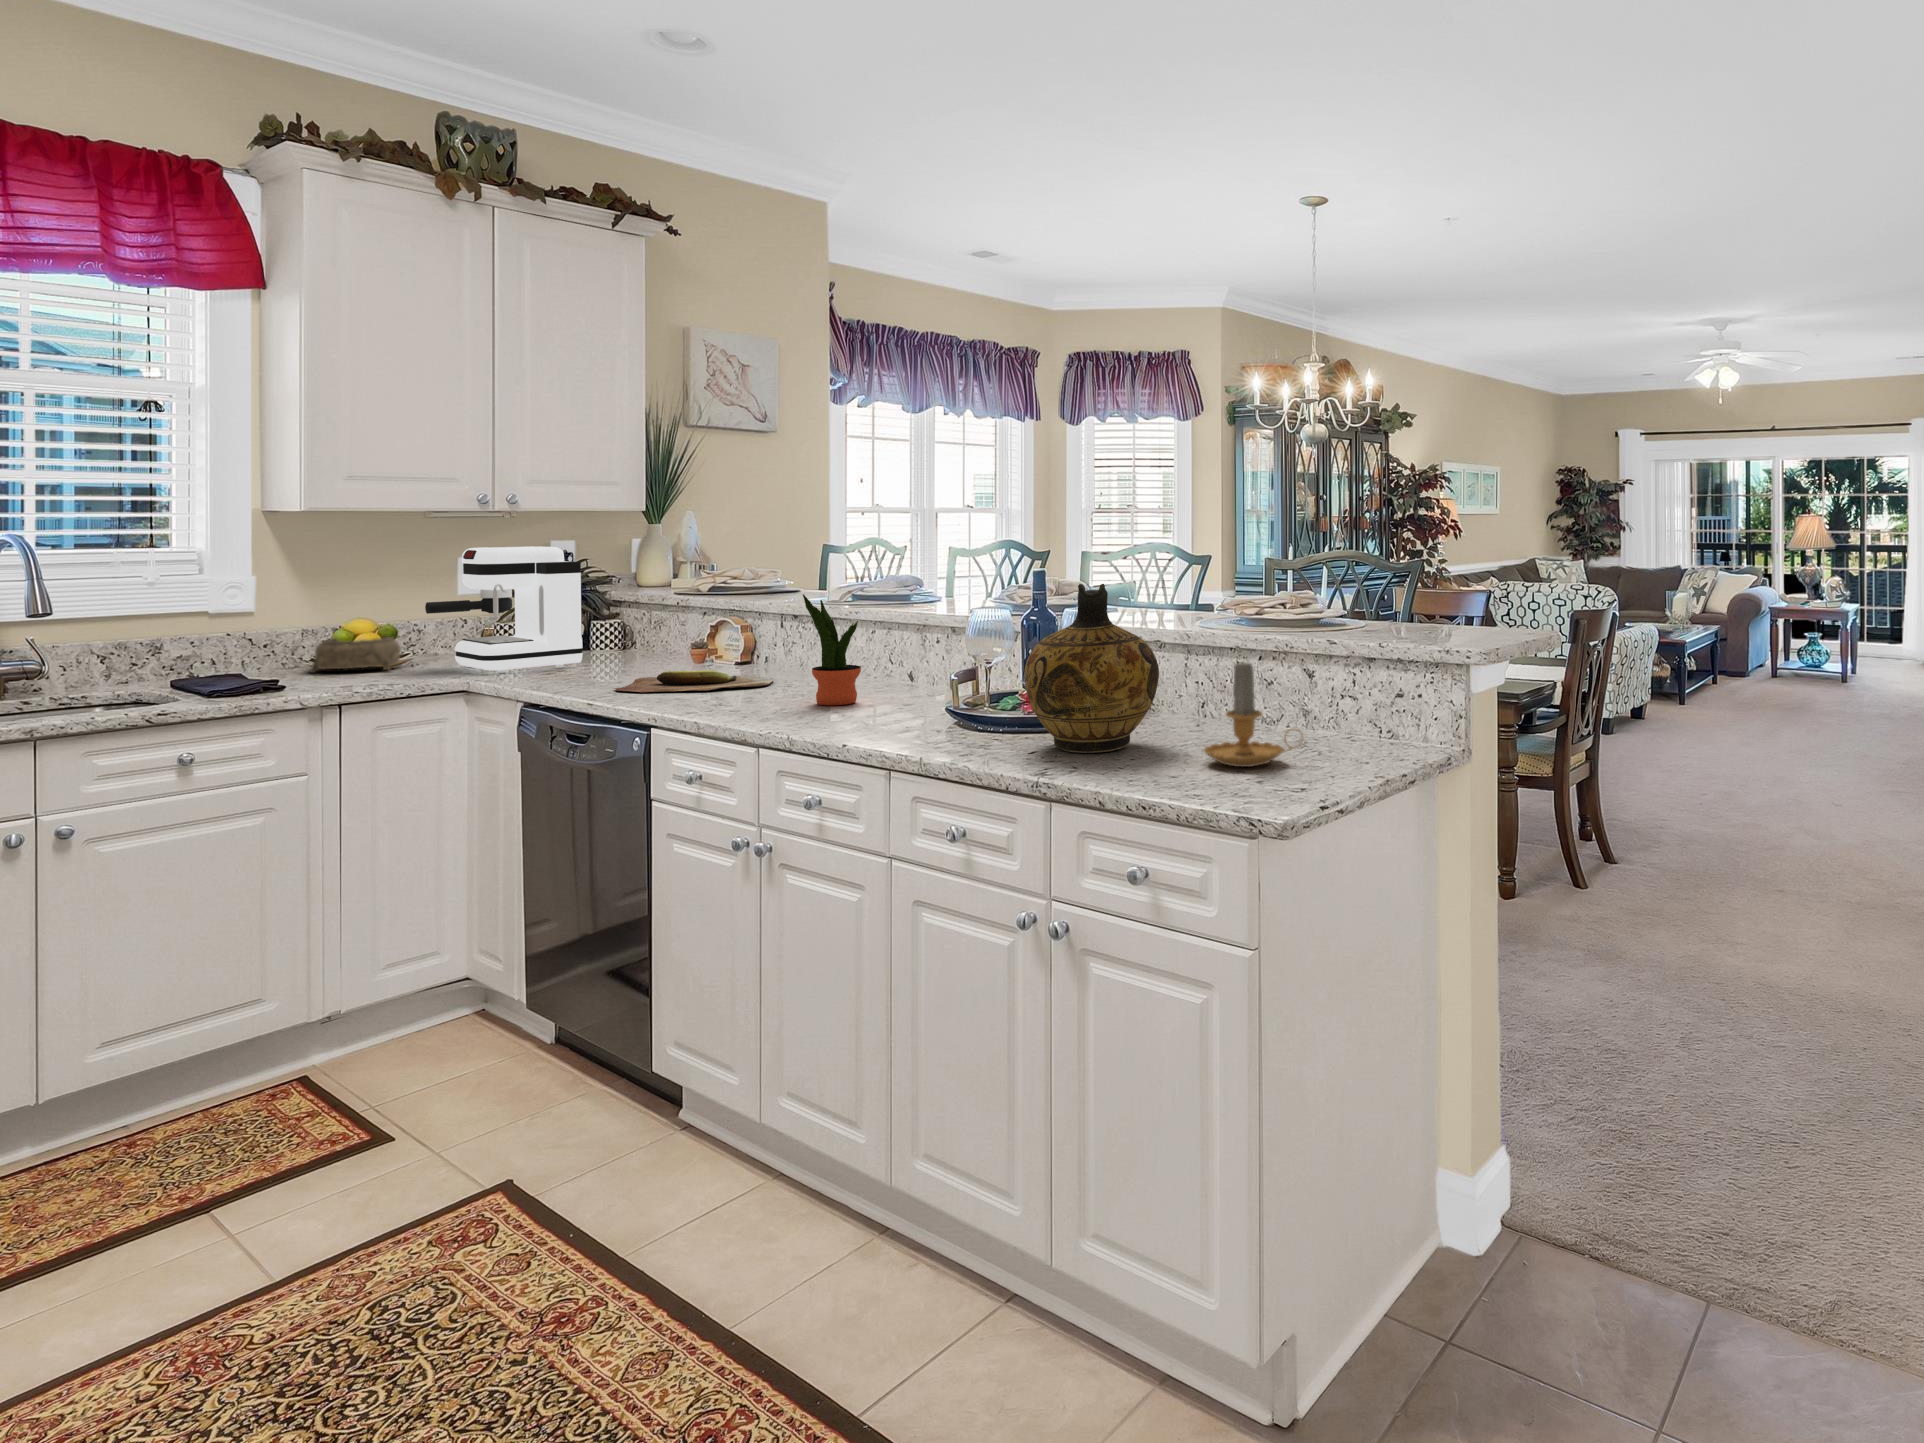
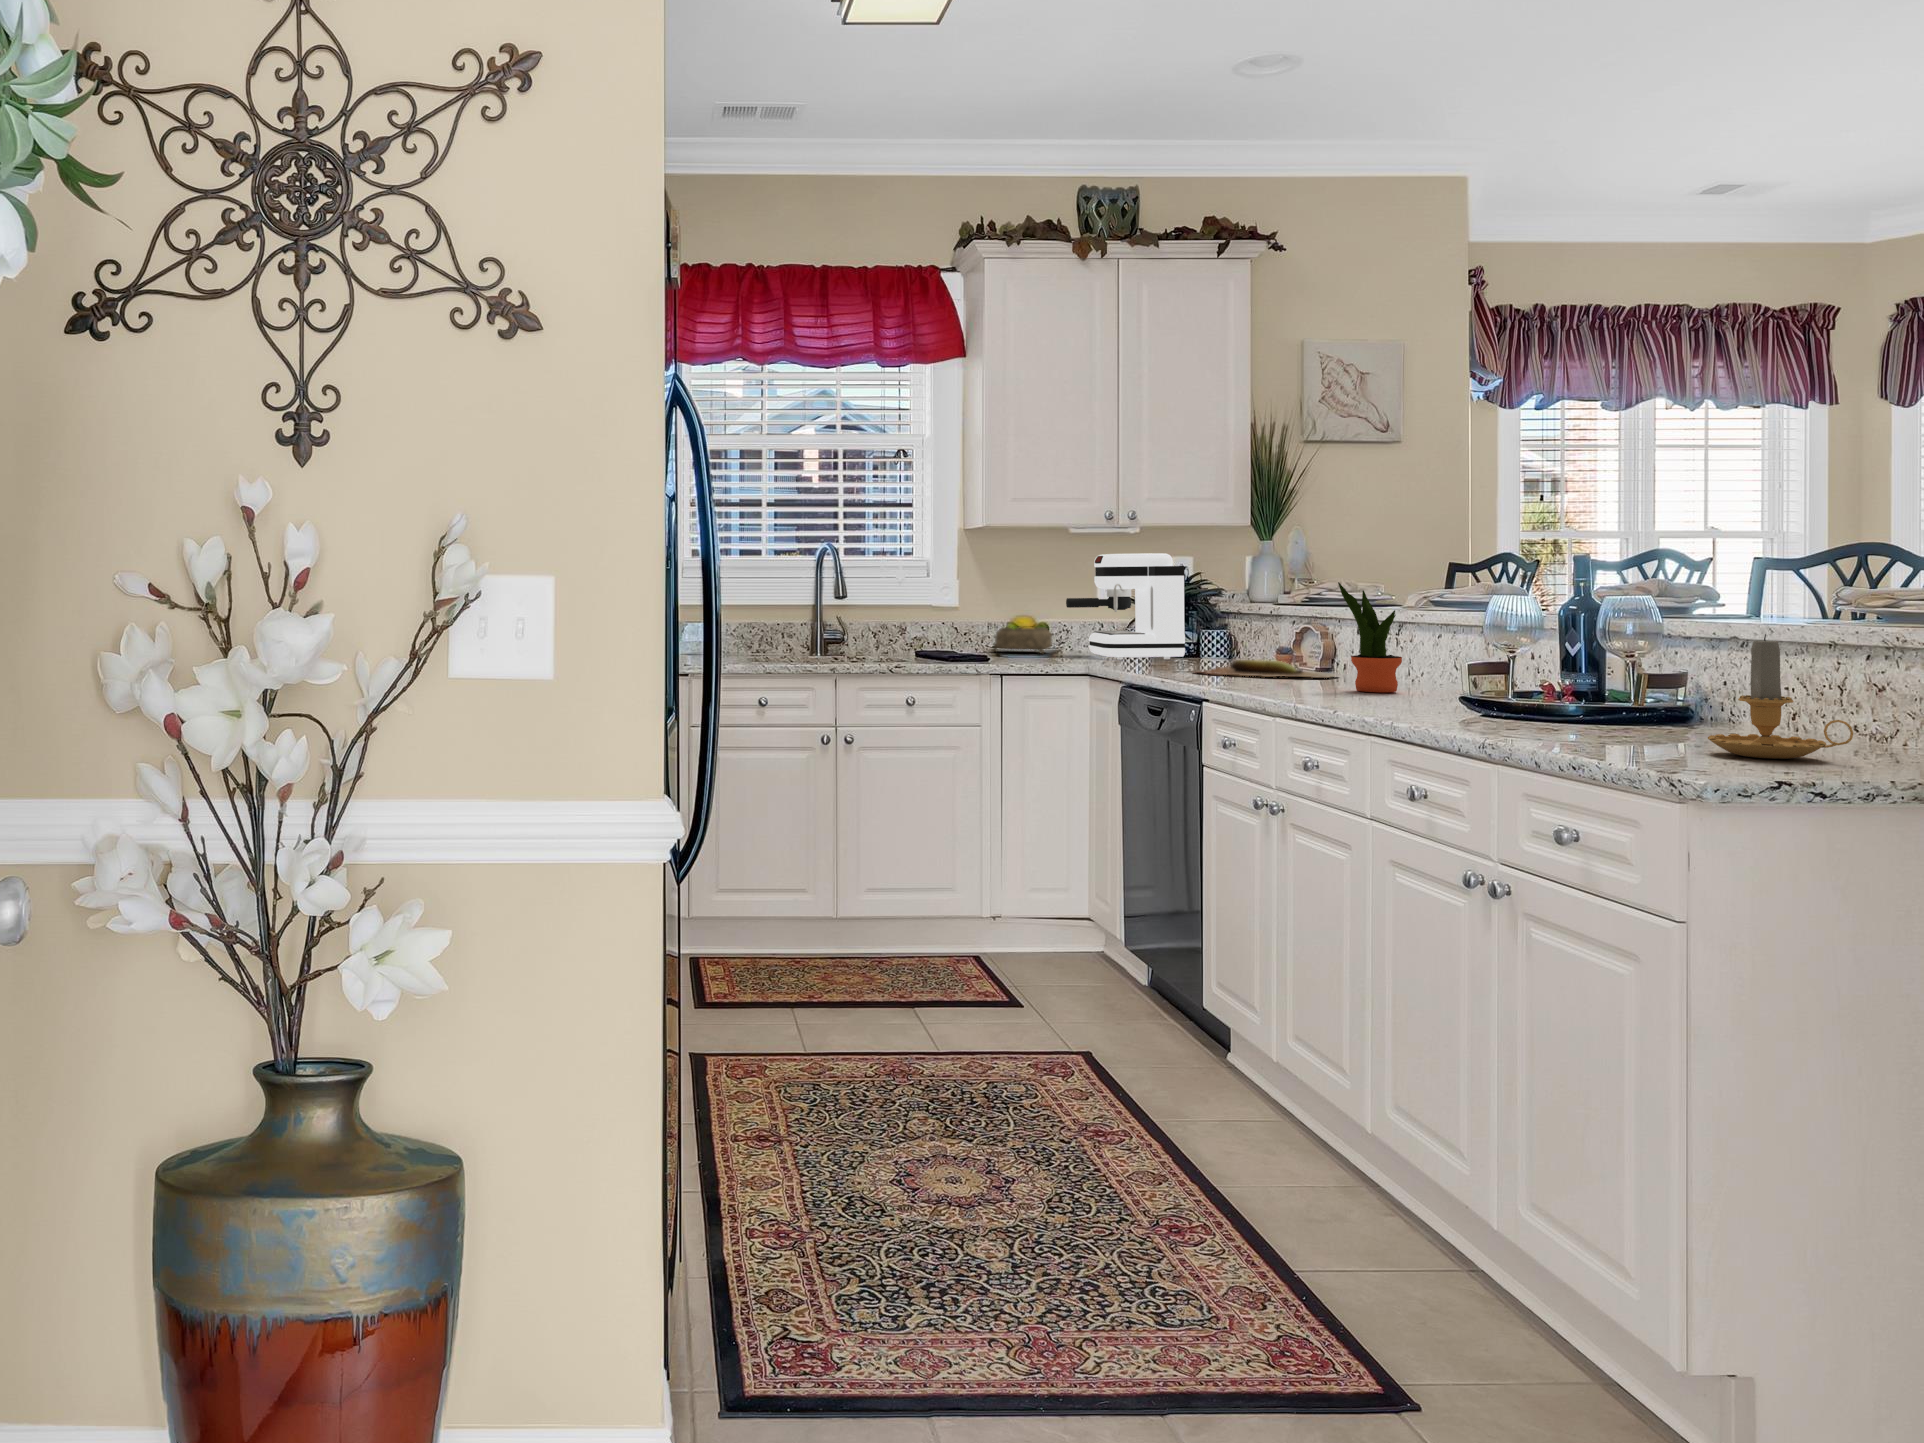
ceramic jug: present [1024,584,1159,753] -> none [1513,555,1684,735]

